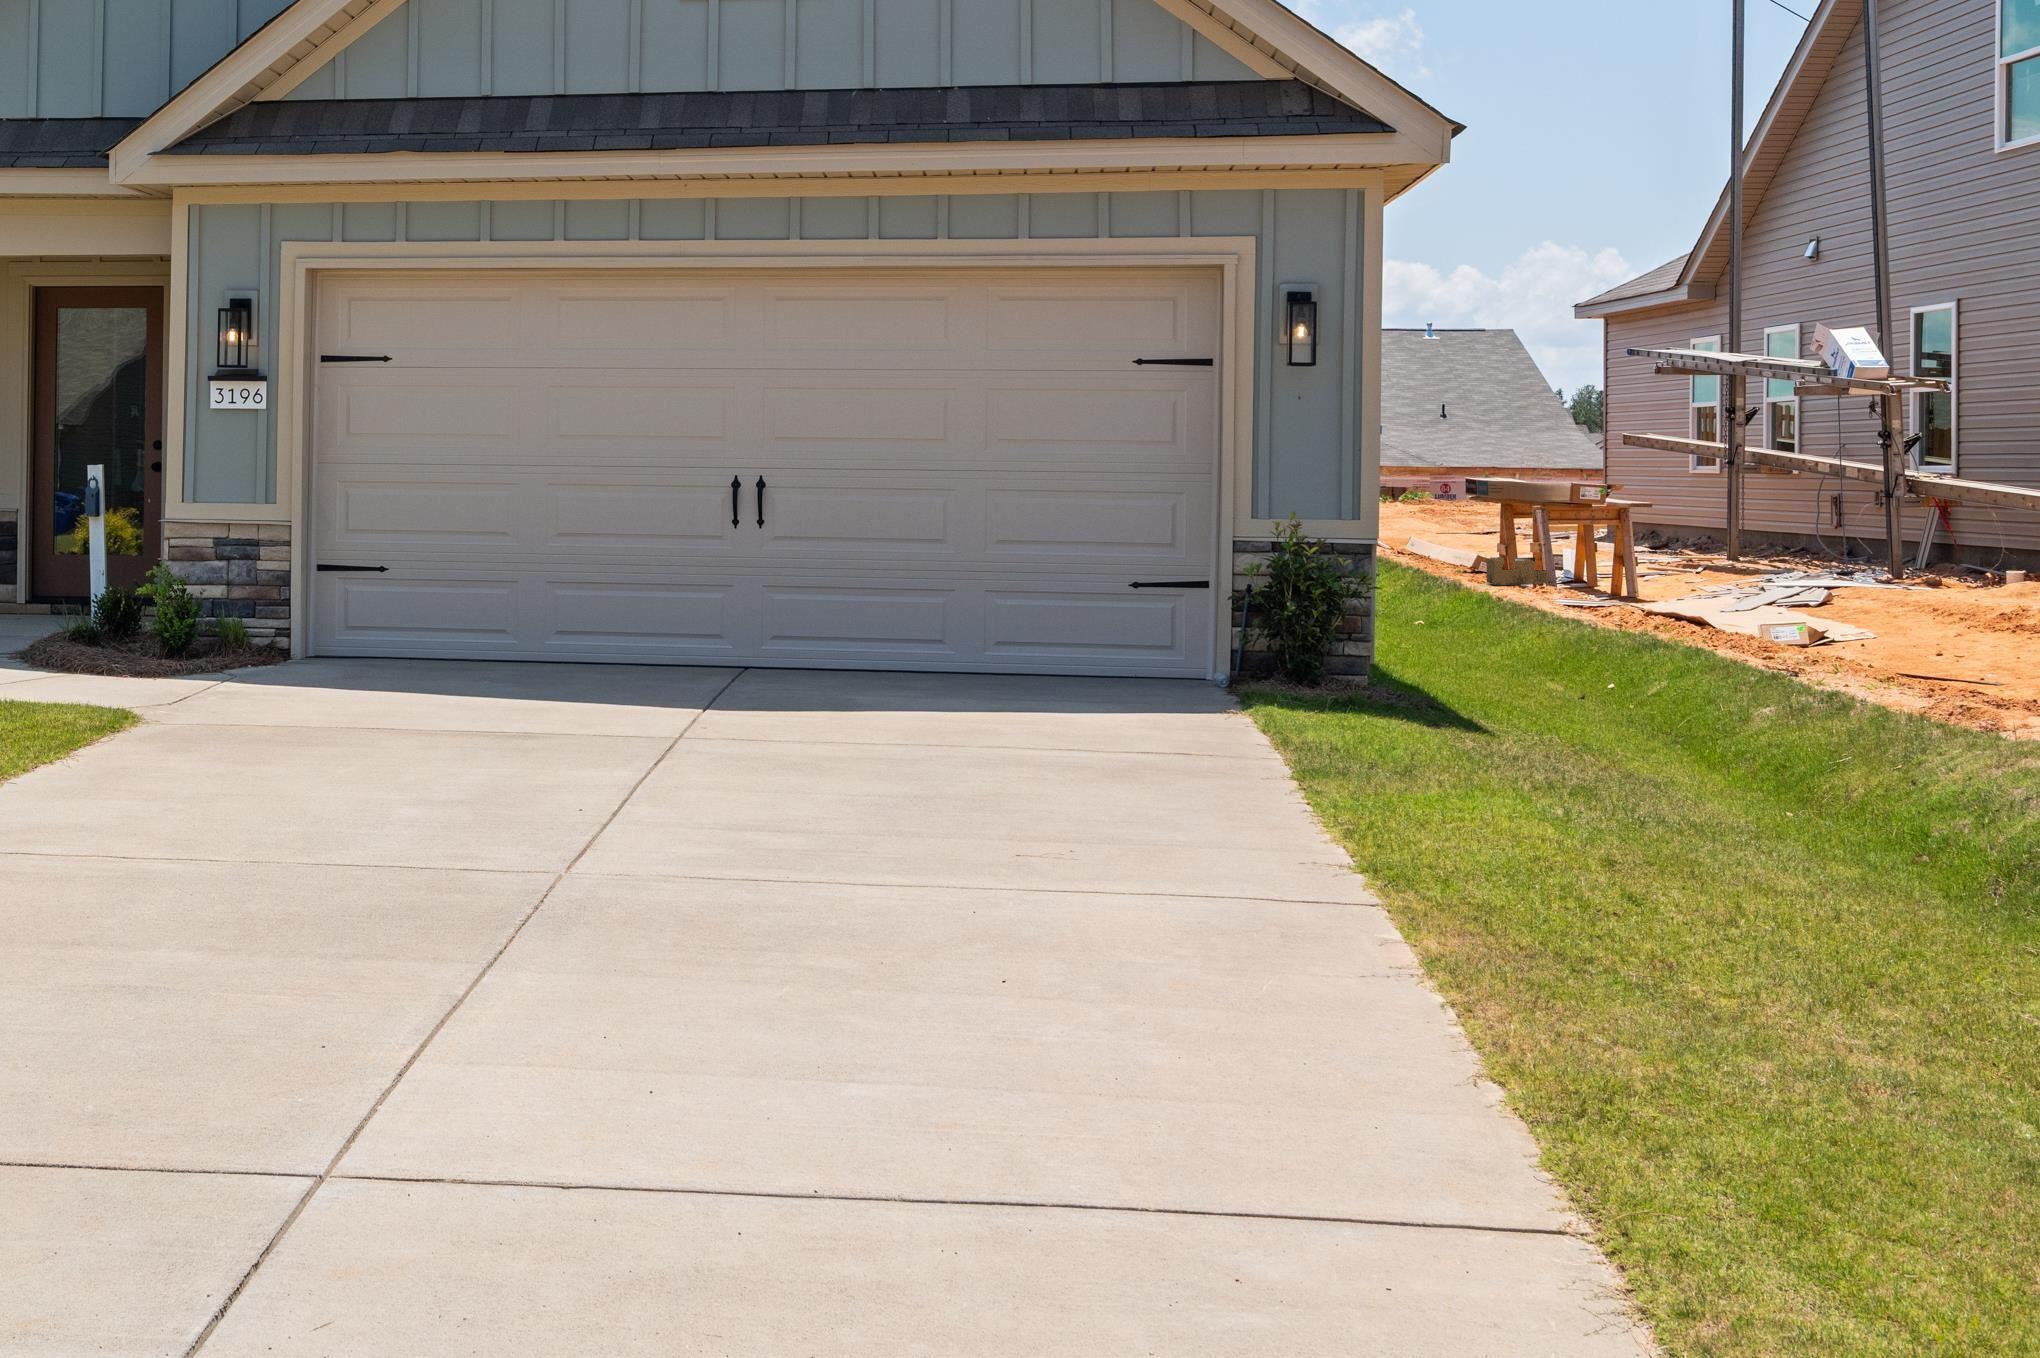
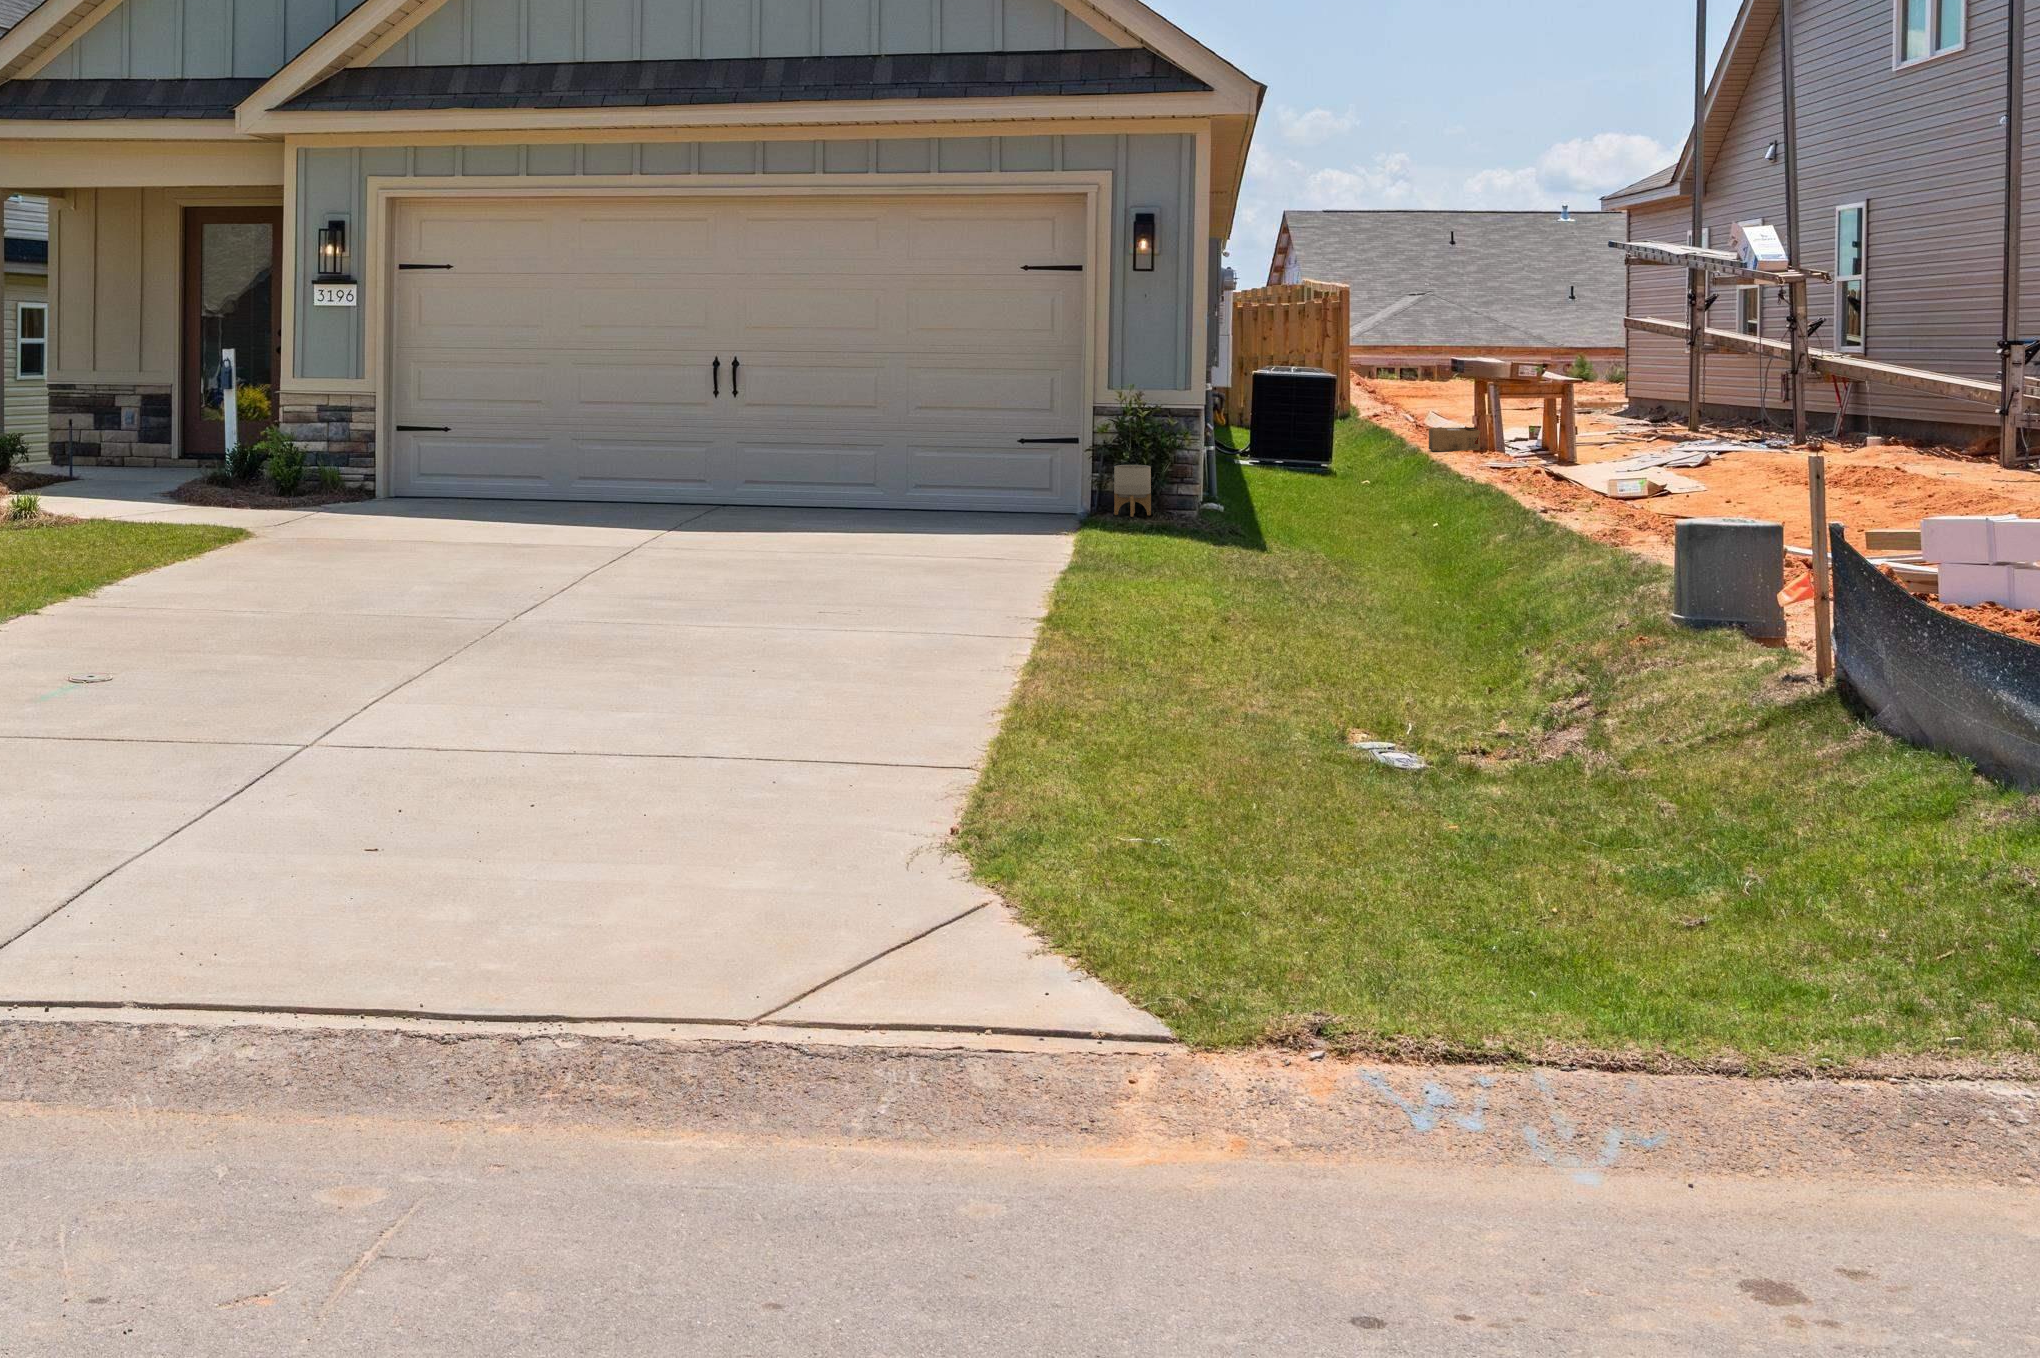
planter: none [1270,615,1319,683] -> present [1114,465,1151,517]

